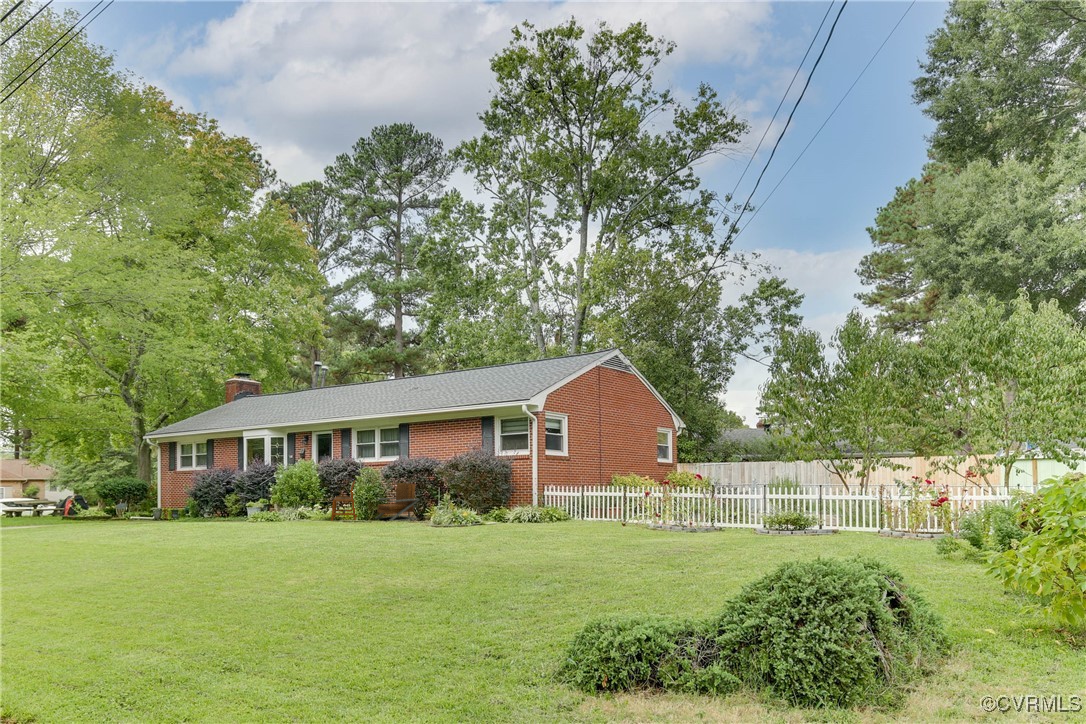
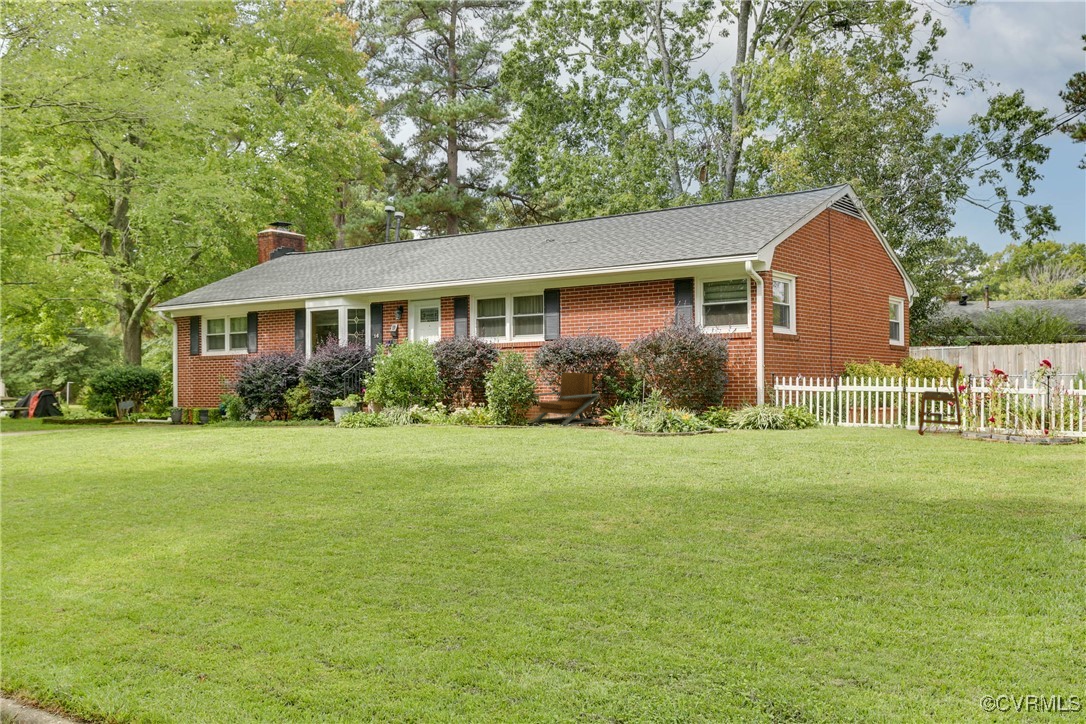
bench: present [331,481,357,521] -> present [919,367,963,433]

